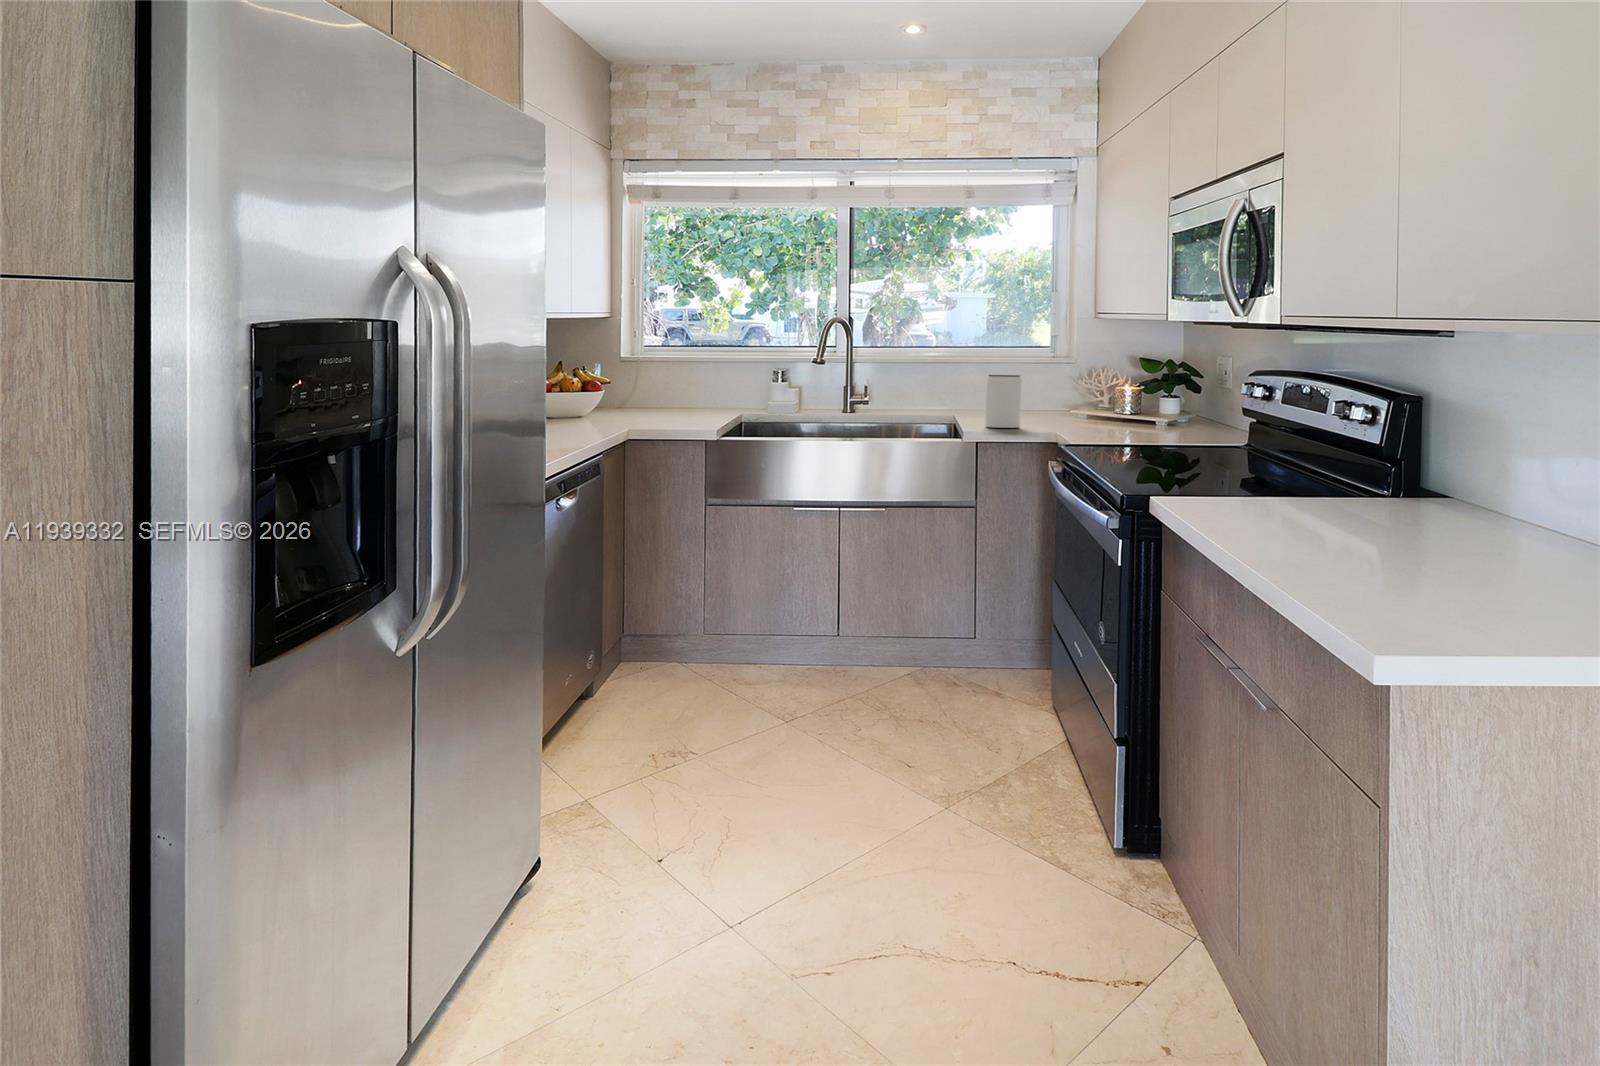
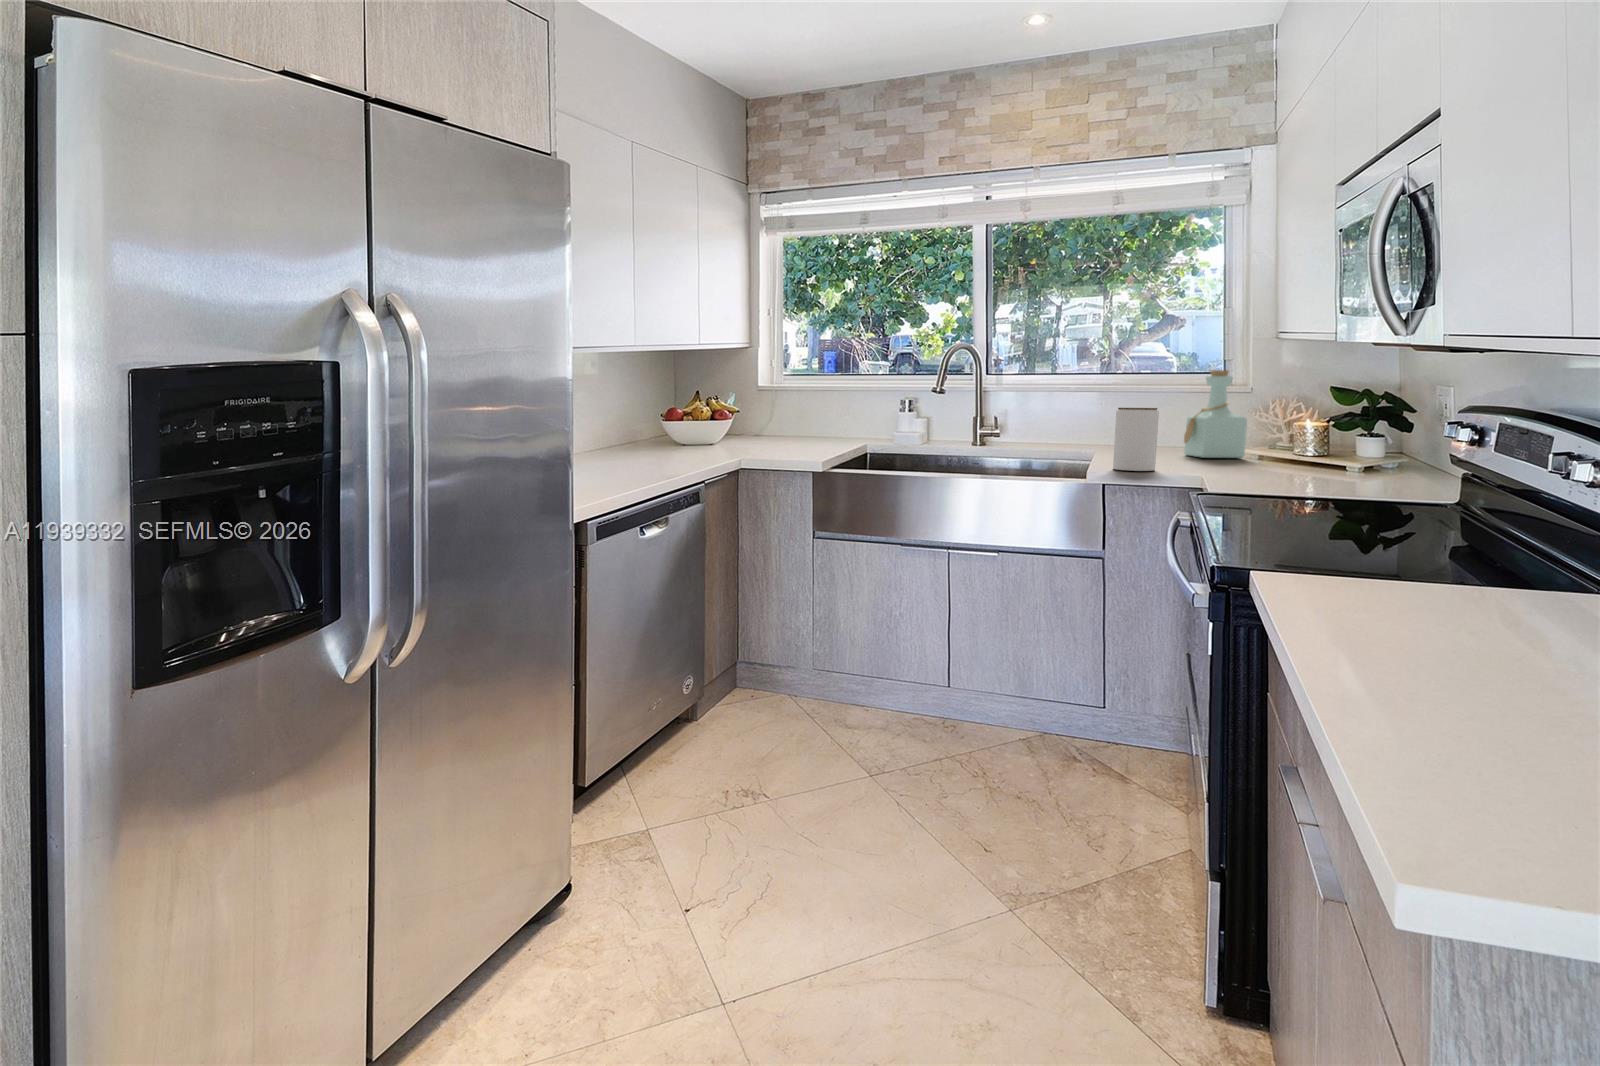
bottle: none [1028,344,1078,418] -> present [1184,370,1247,458]

